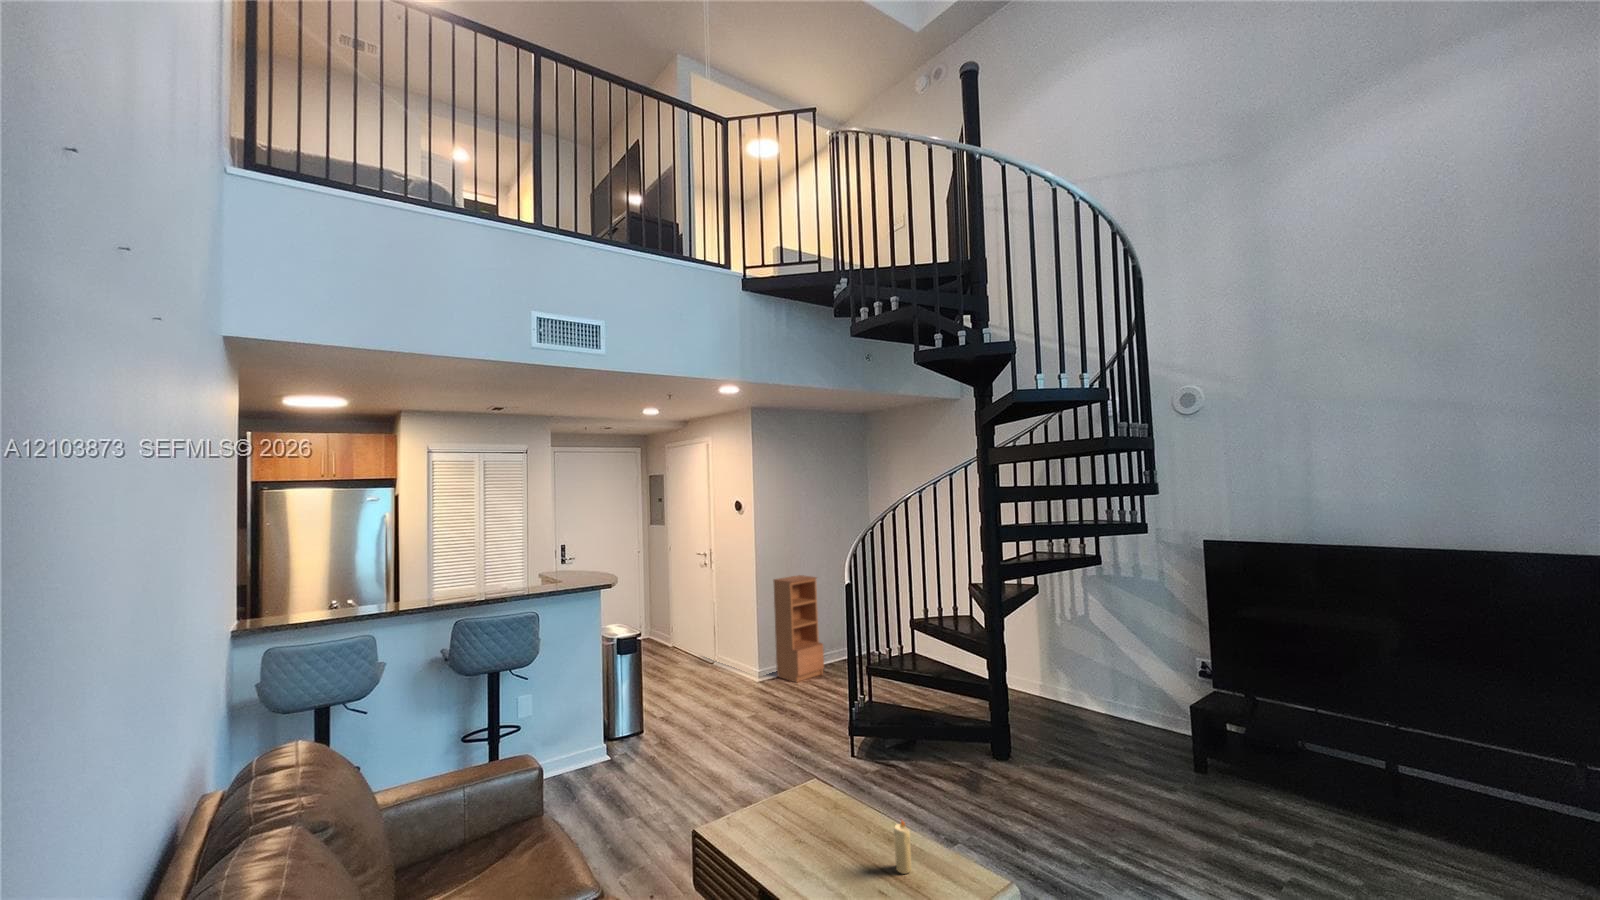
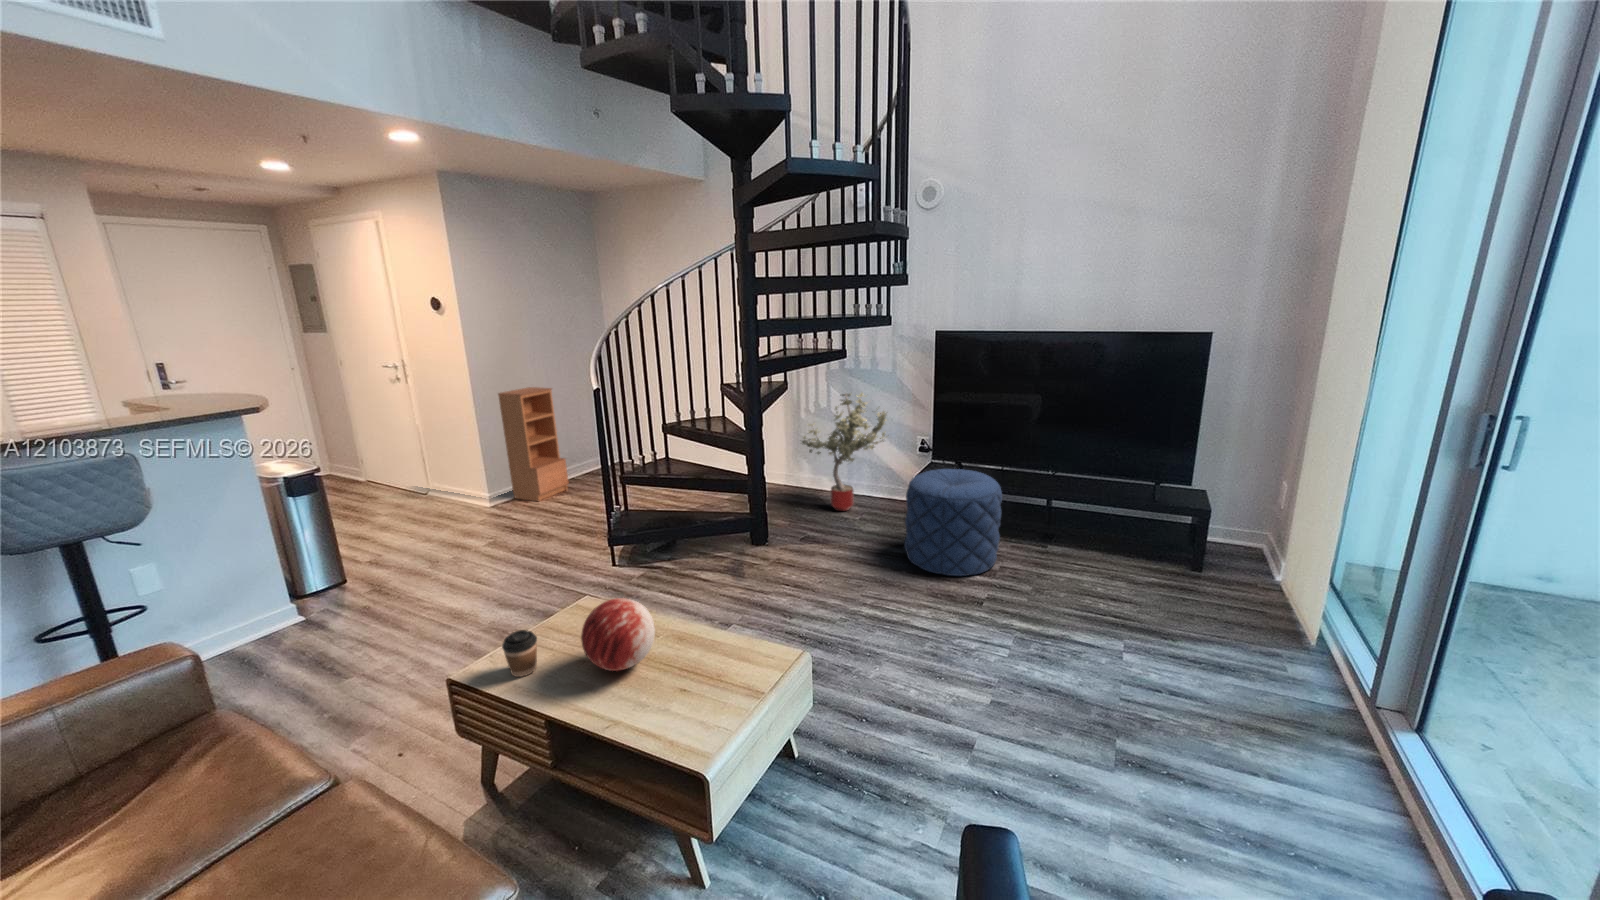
potted tree: none [1052,600,1156,737] -> present [802,393,887,511]
pouf: none [1172,701,1312,848] -> present [905,469,1002,576]
decorative orb: none [799,782,862,854] -> present [581,598,655,671]
coffee cup: none [739,796,766,840] -> present [502,630,537,677]
candle: present [894,821,911,874] -> none [693,620,712,671]

